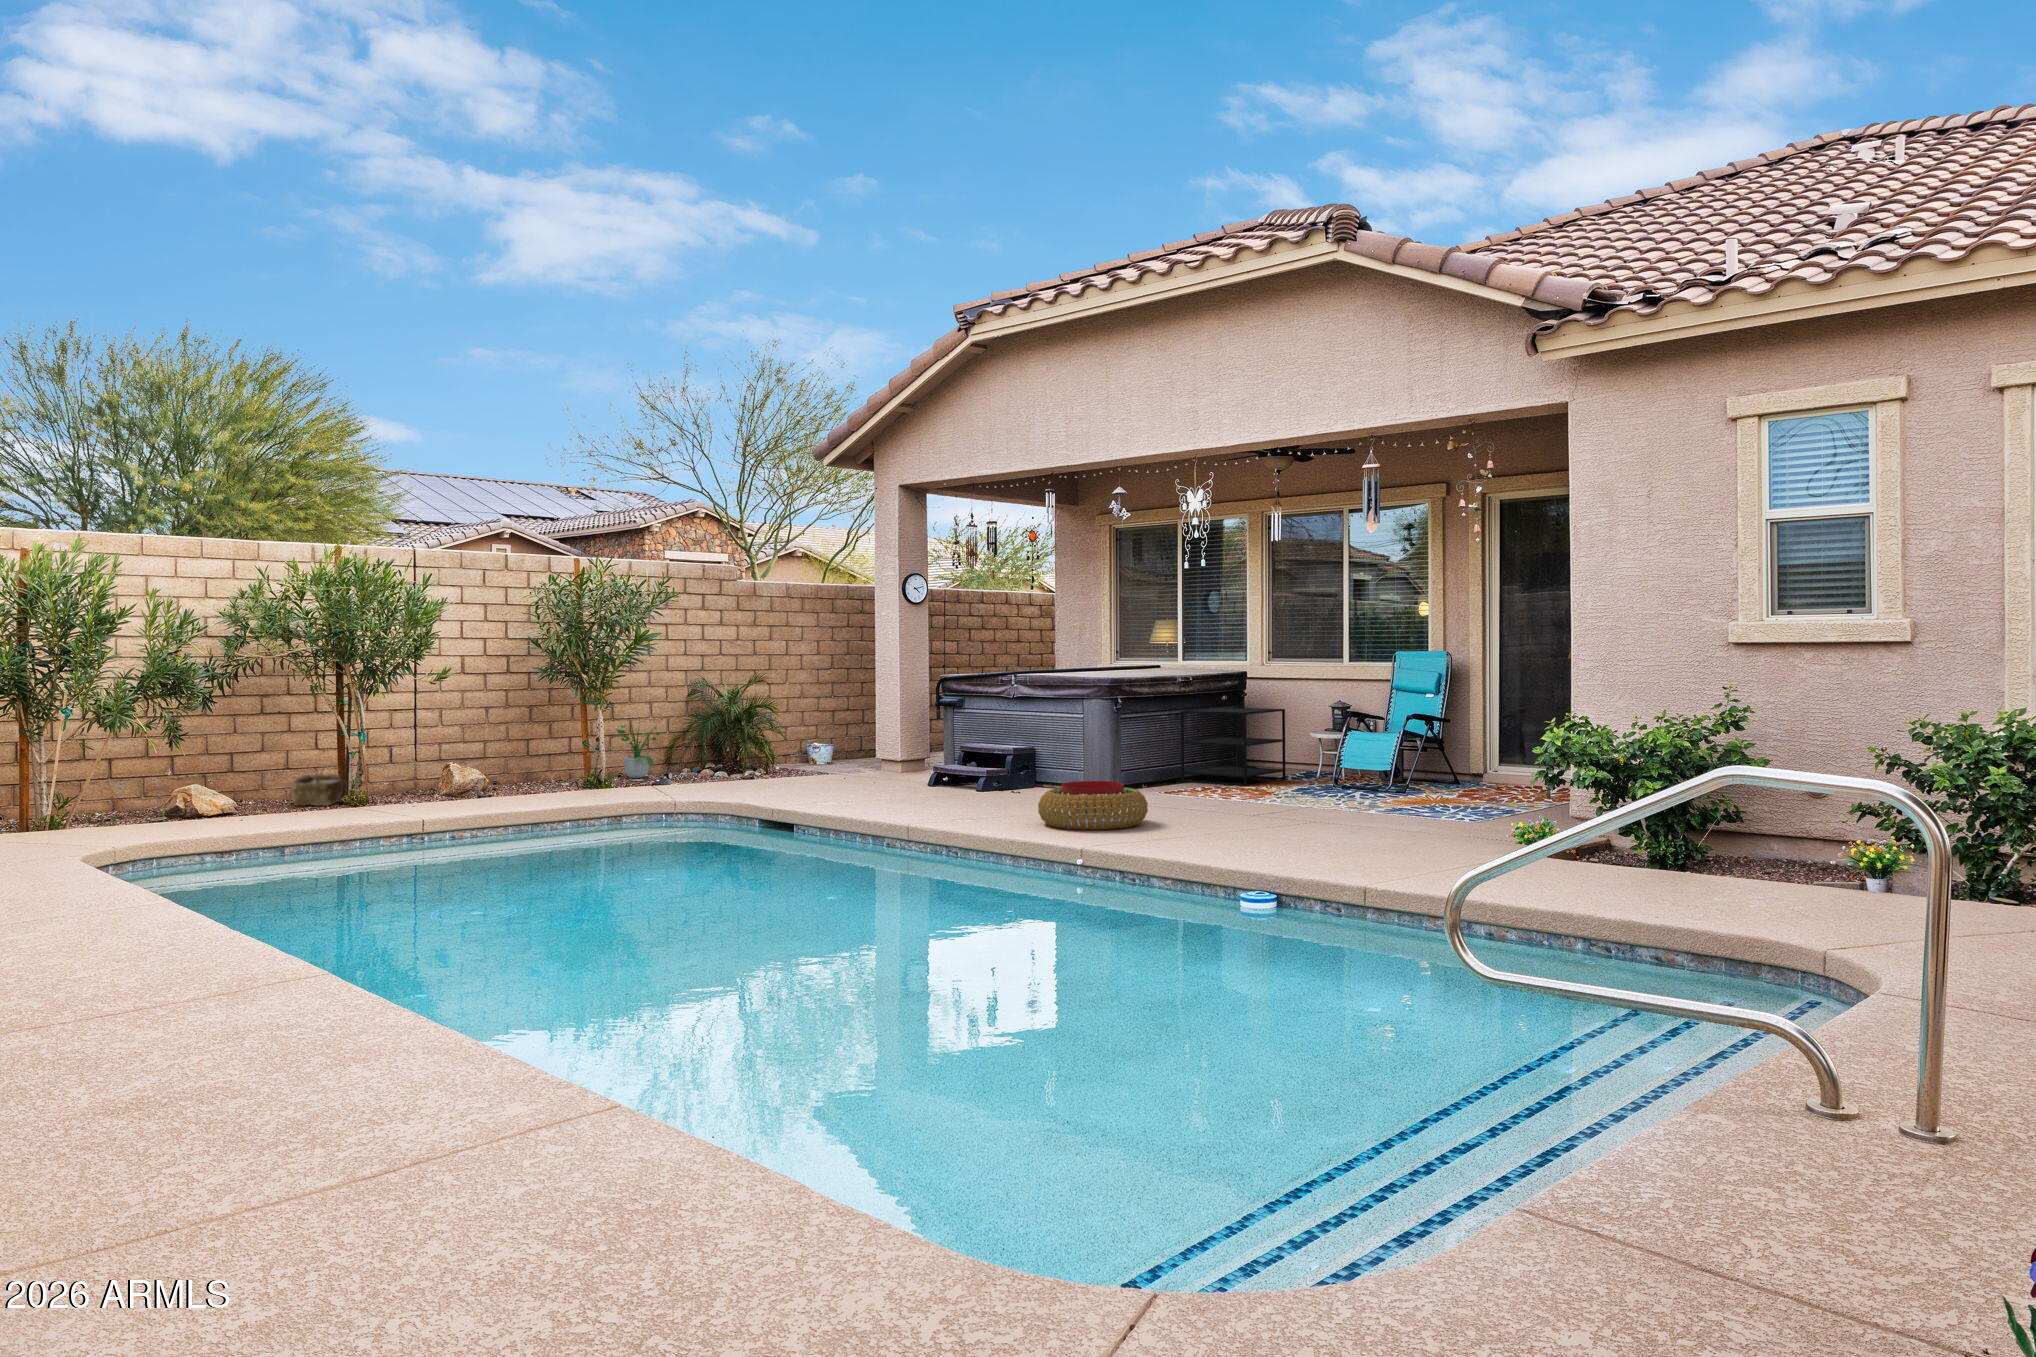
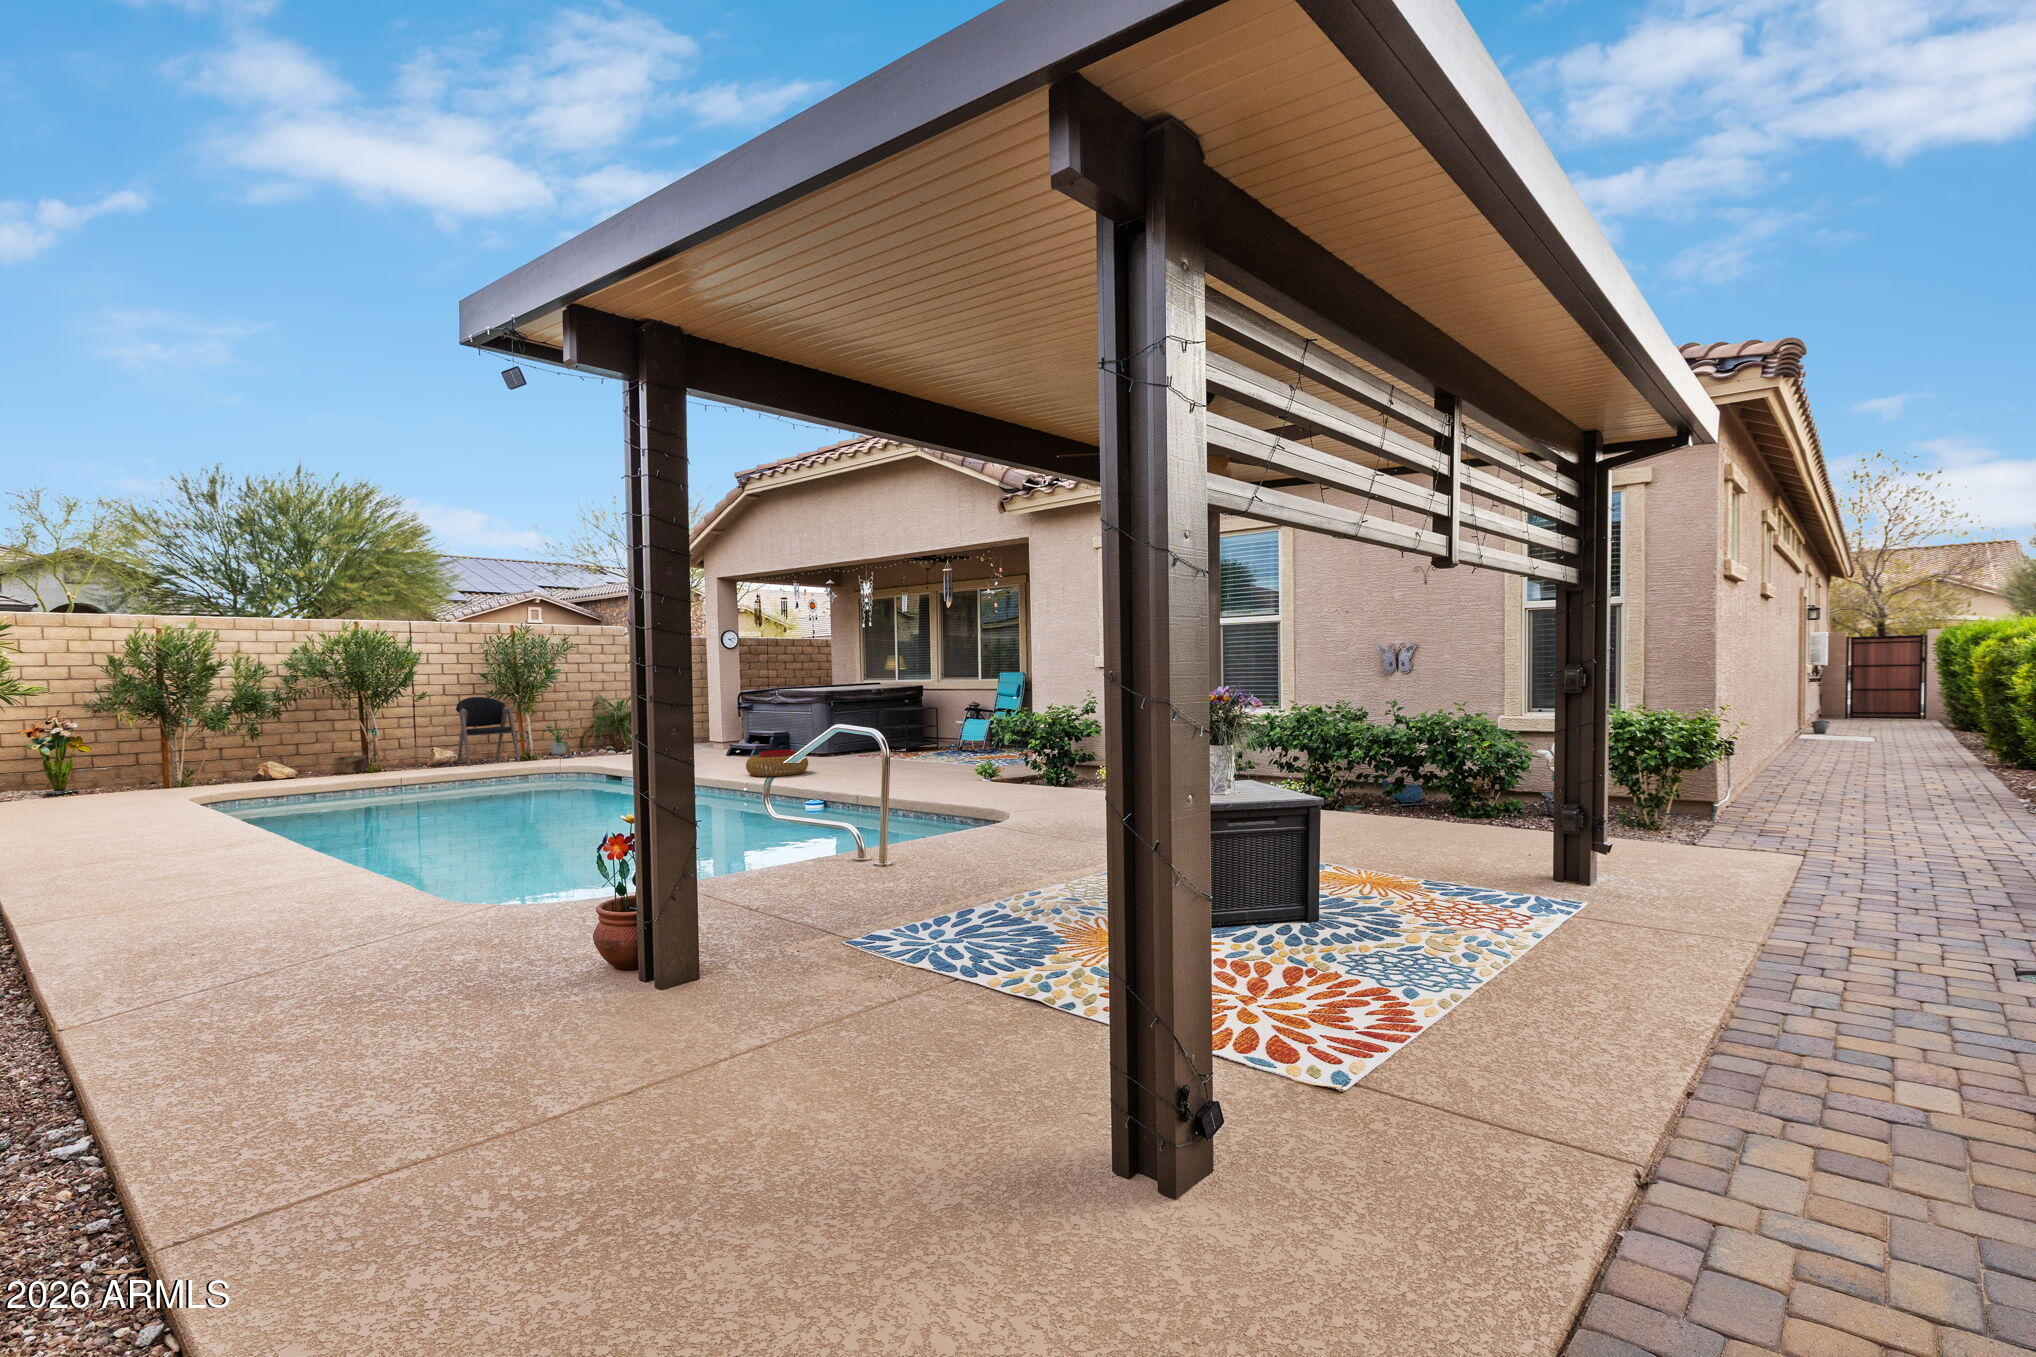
chair: none [485,679,588,796] -> present [456,697,520,766]

